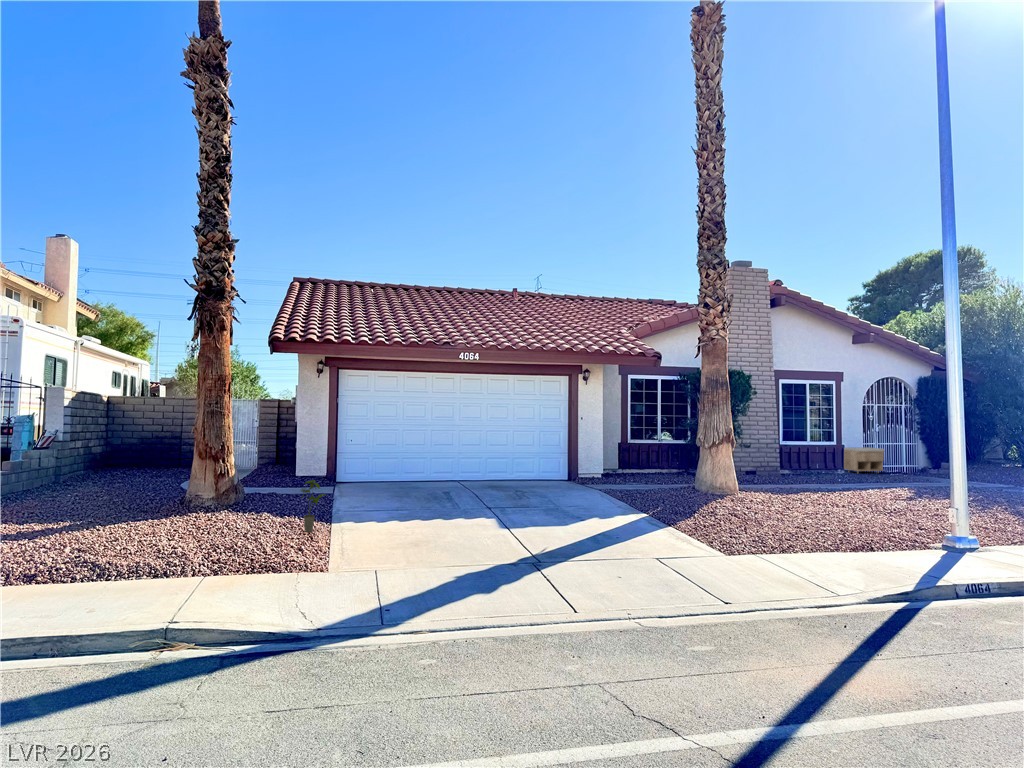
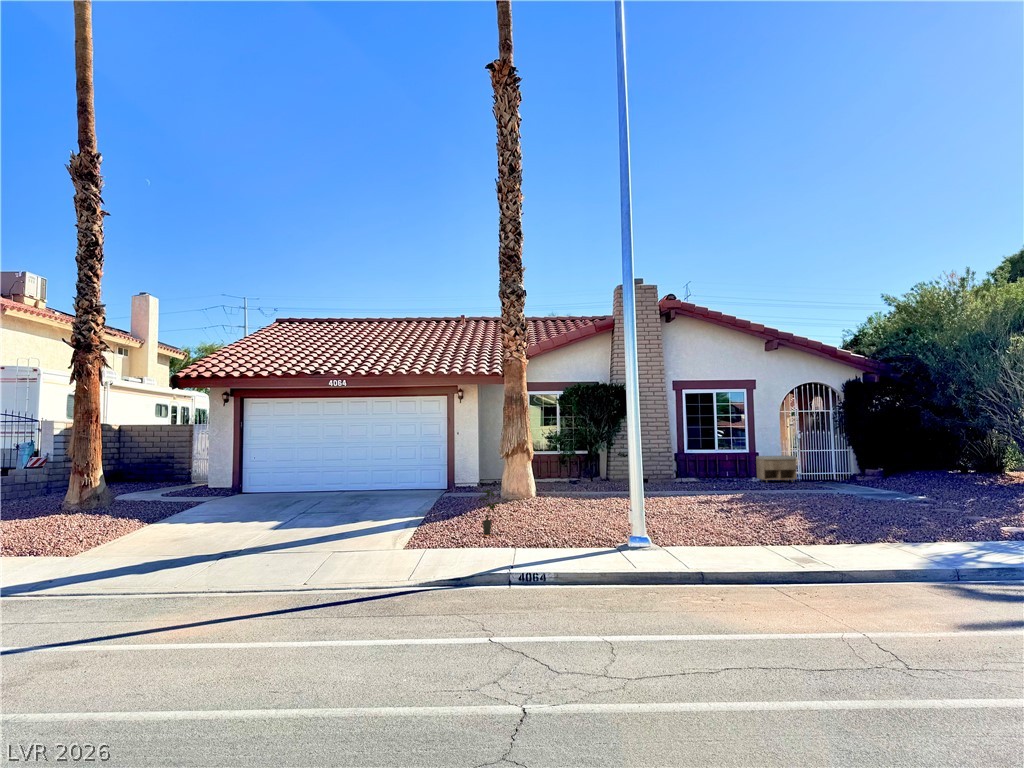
house plant: present [301,480,325,532] -> present [480,490,499,534]

